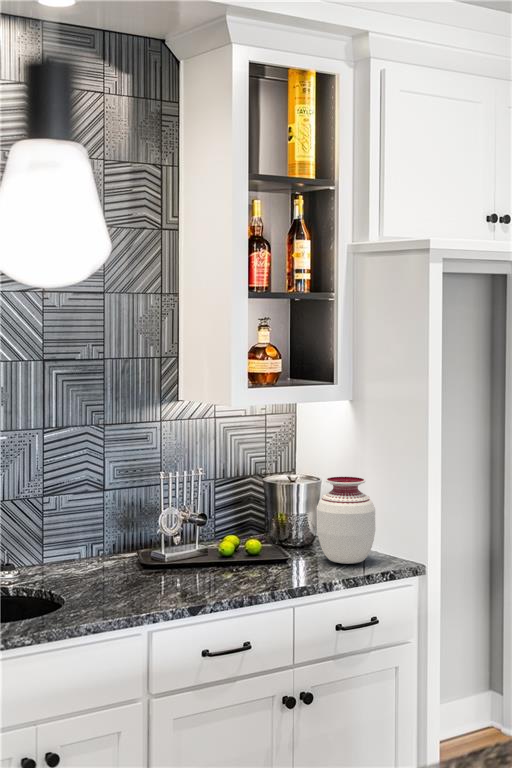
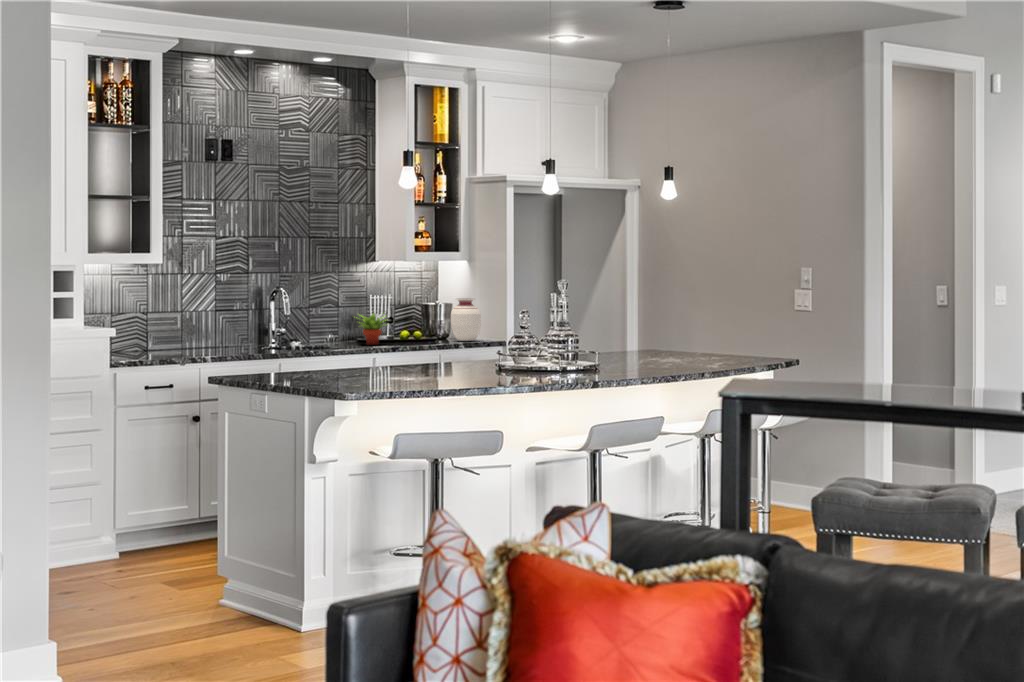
succulent plant: none [111,517,190,590] -> present [361,313,384,345]

